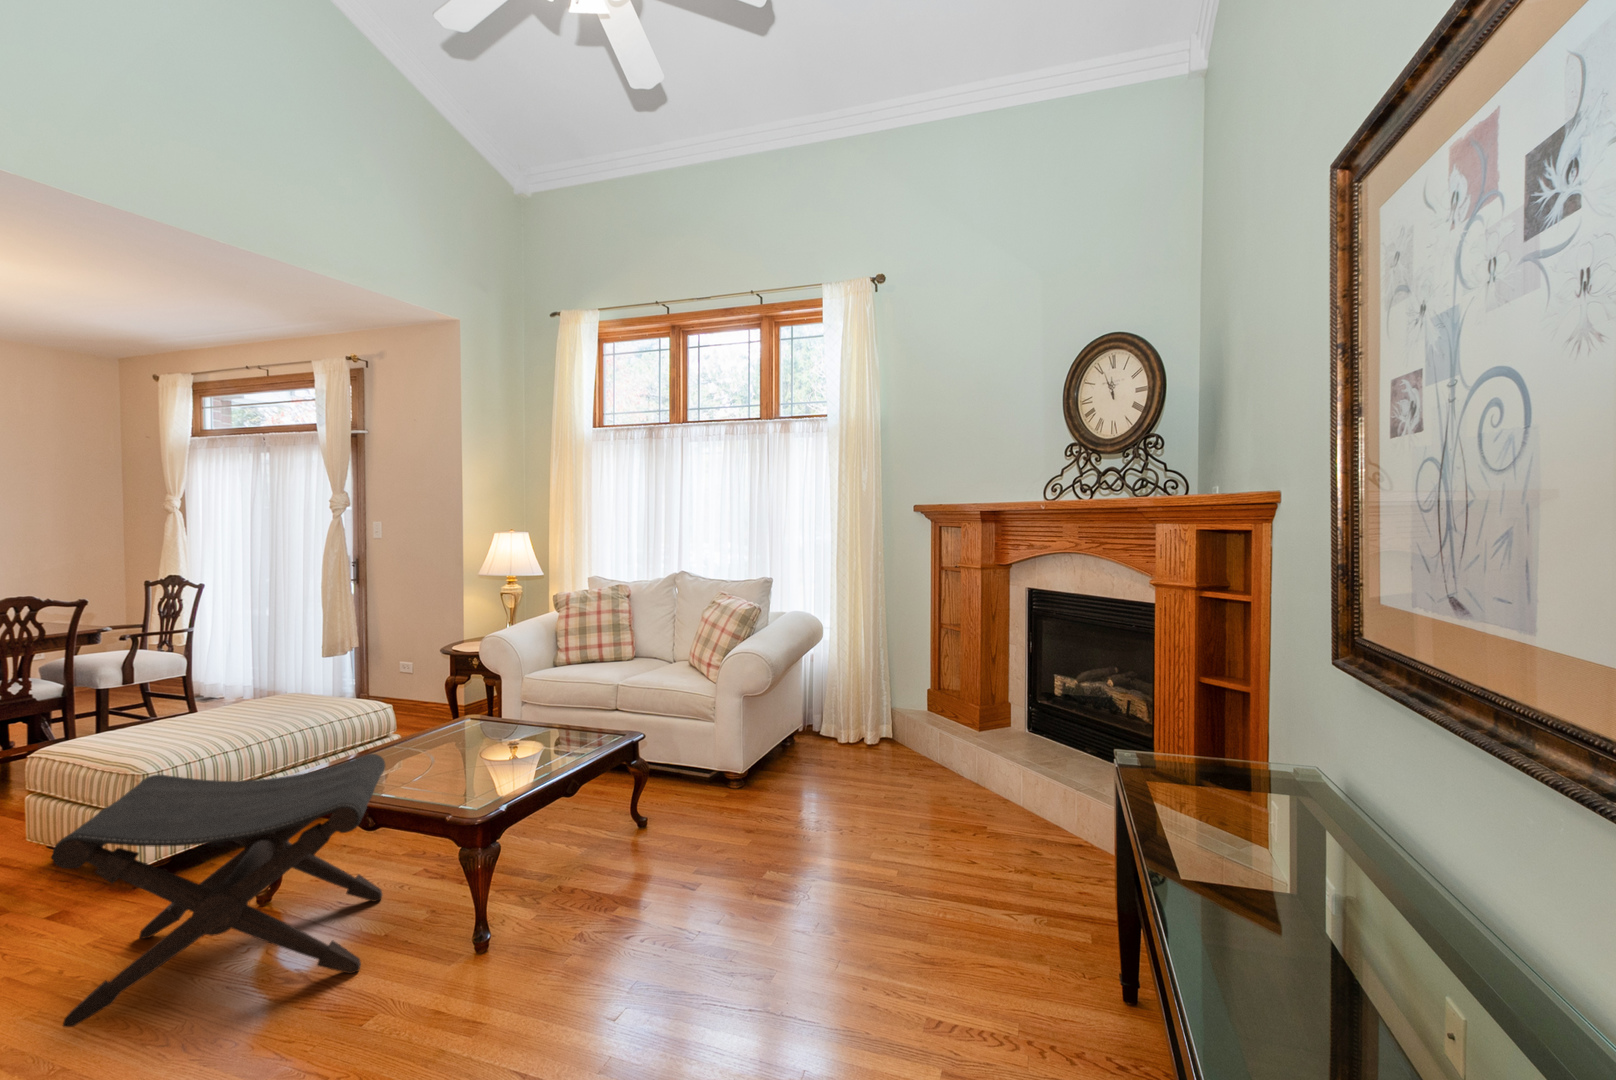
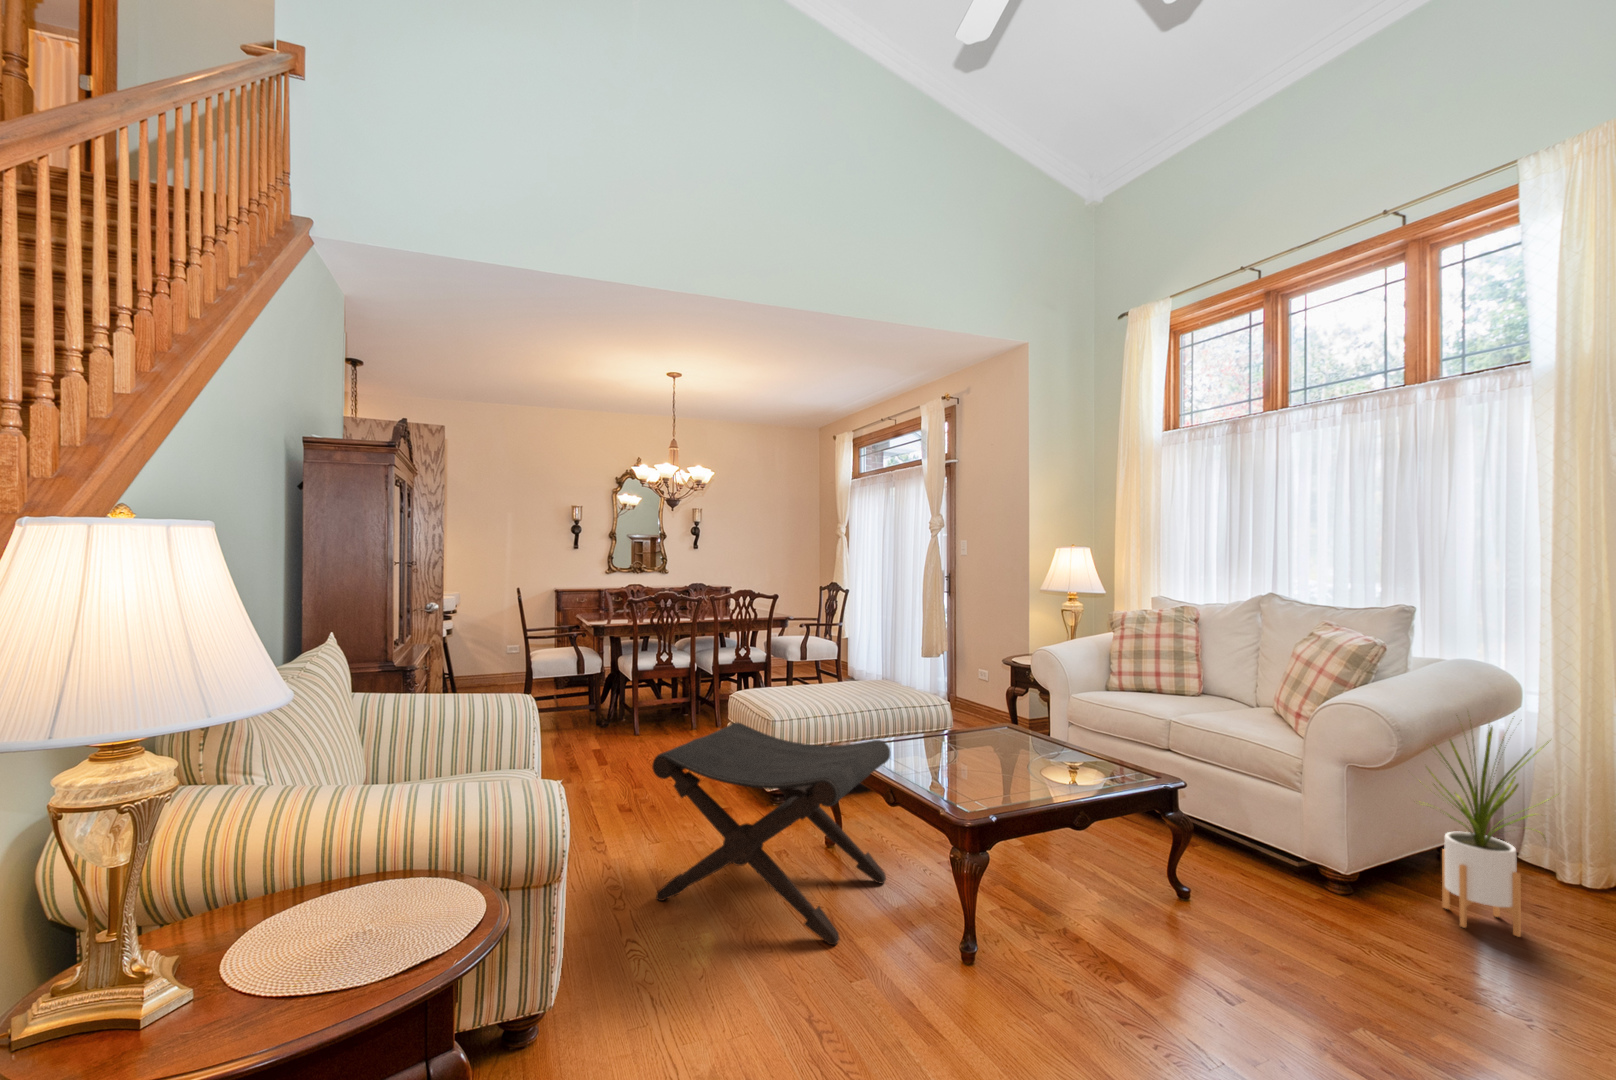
house plant: none [774,645,845,786] -> present [1419,718,1549,937]

